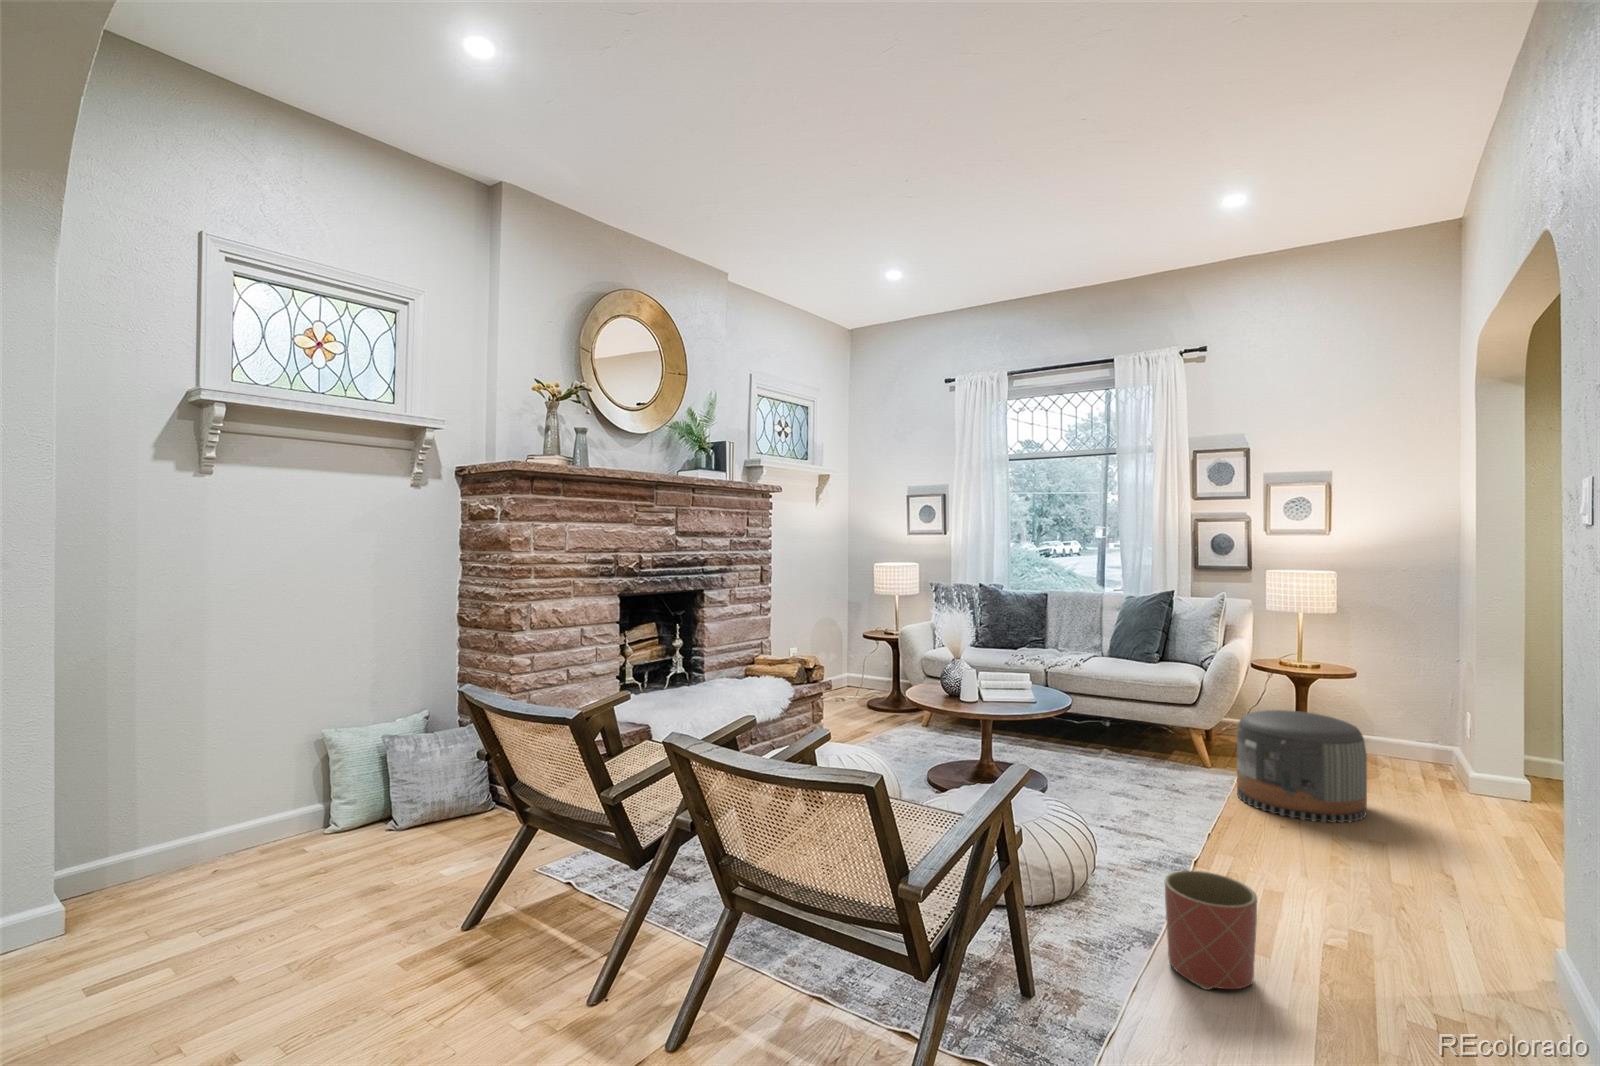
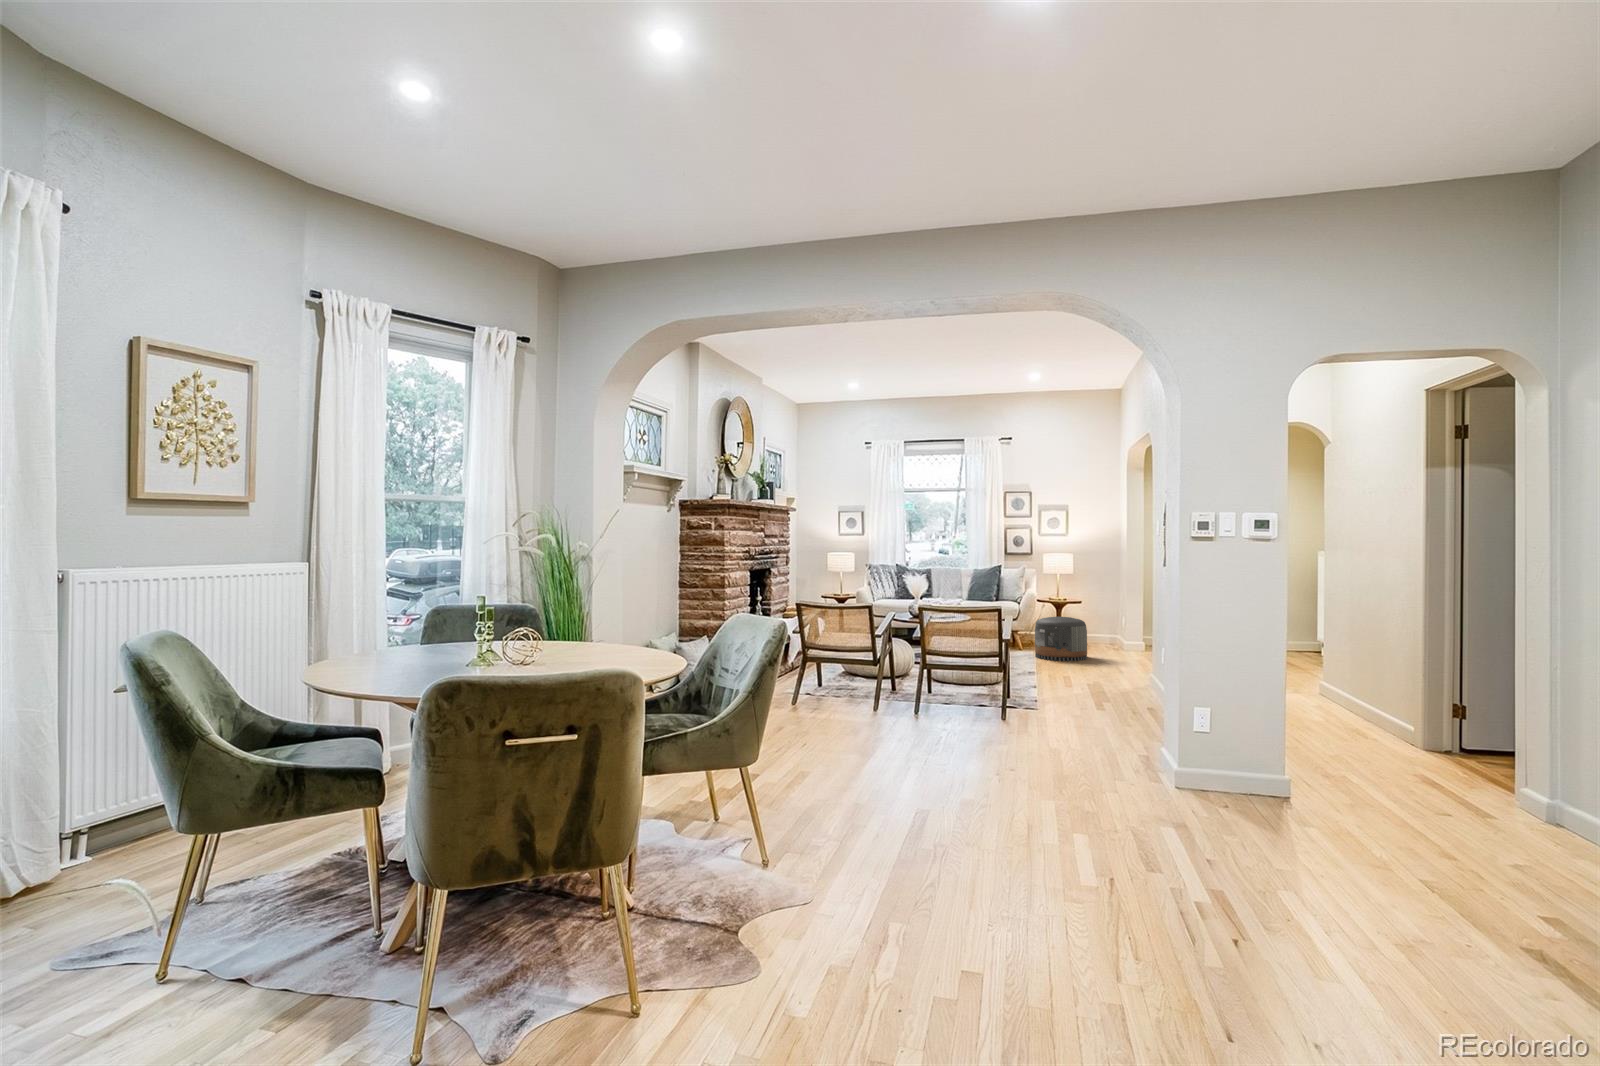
planter: present [1165,871,1257,990] -> none [1032,656,1061,689]

